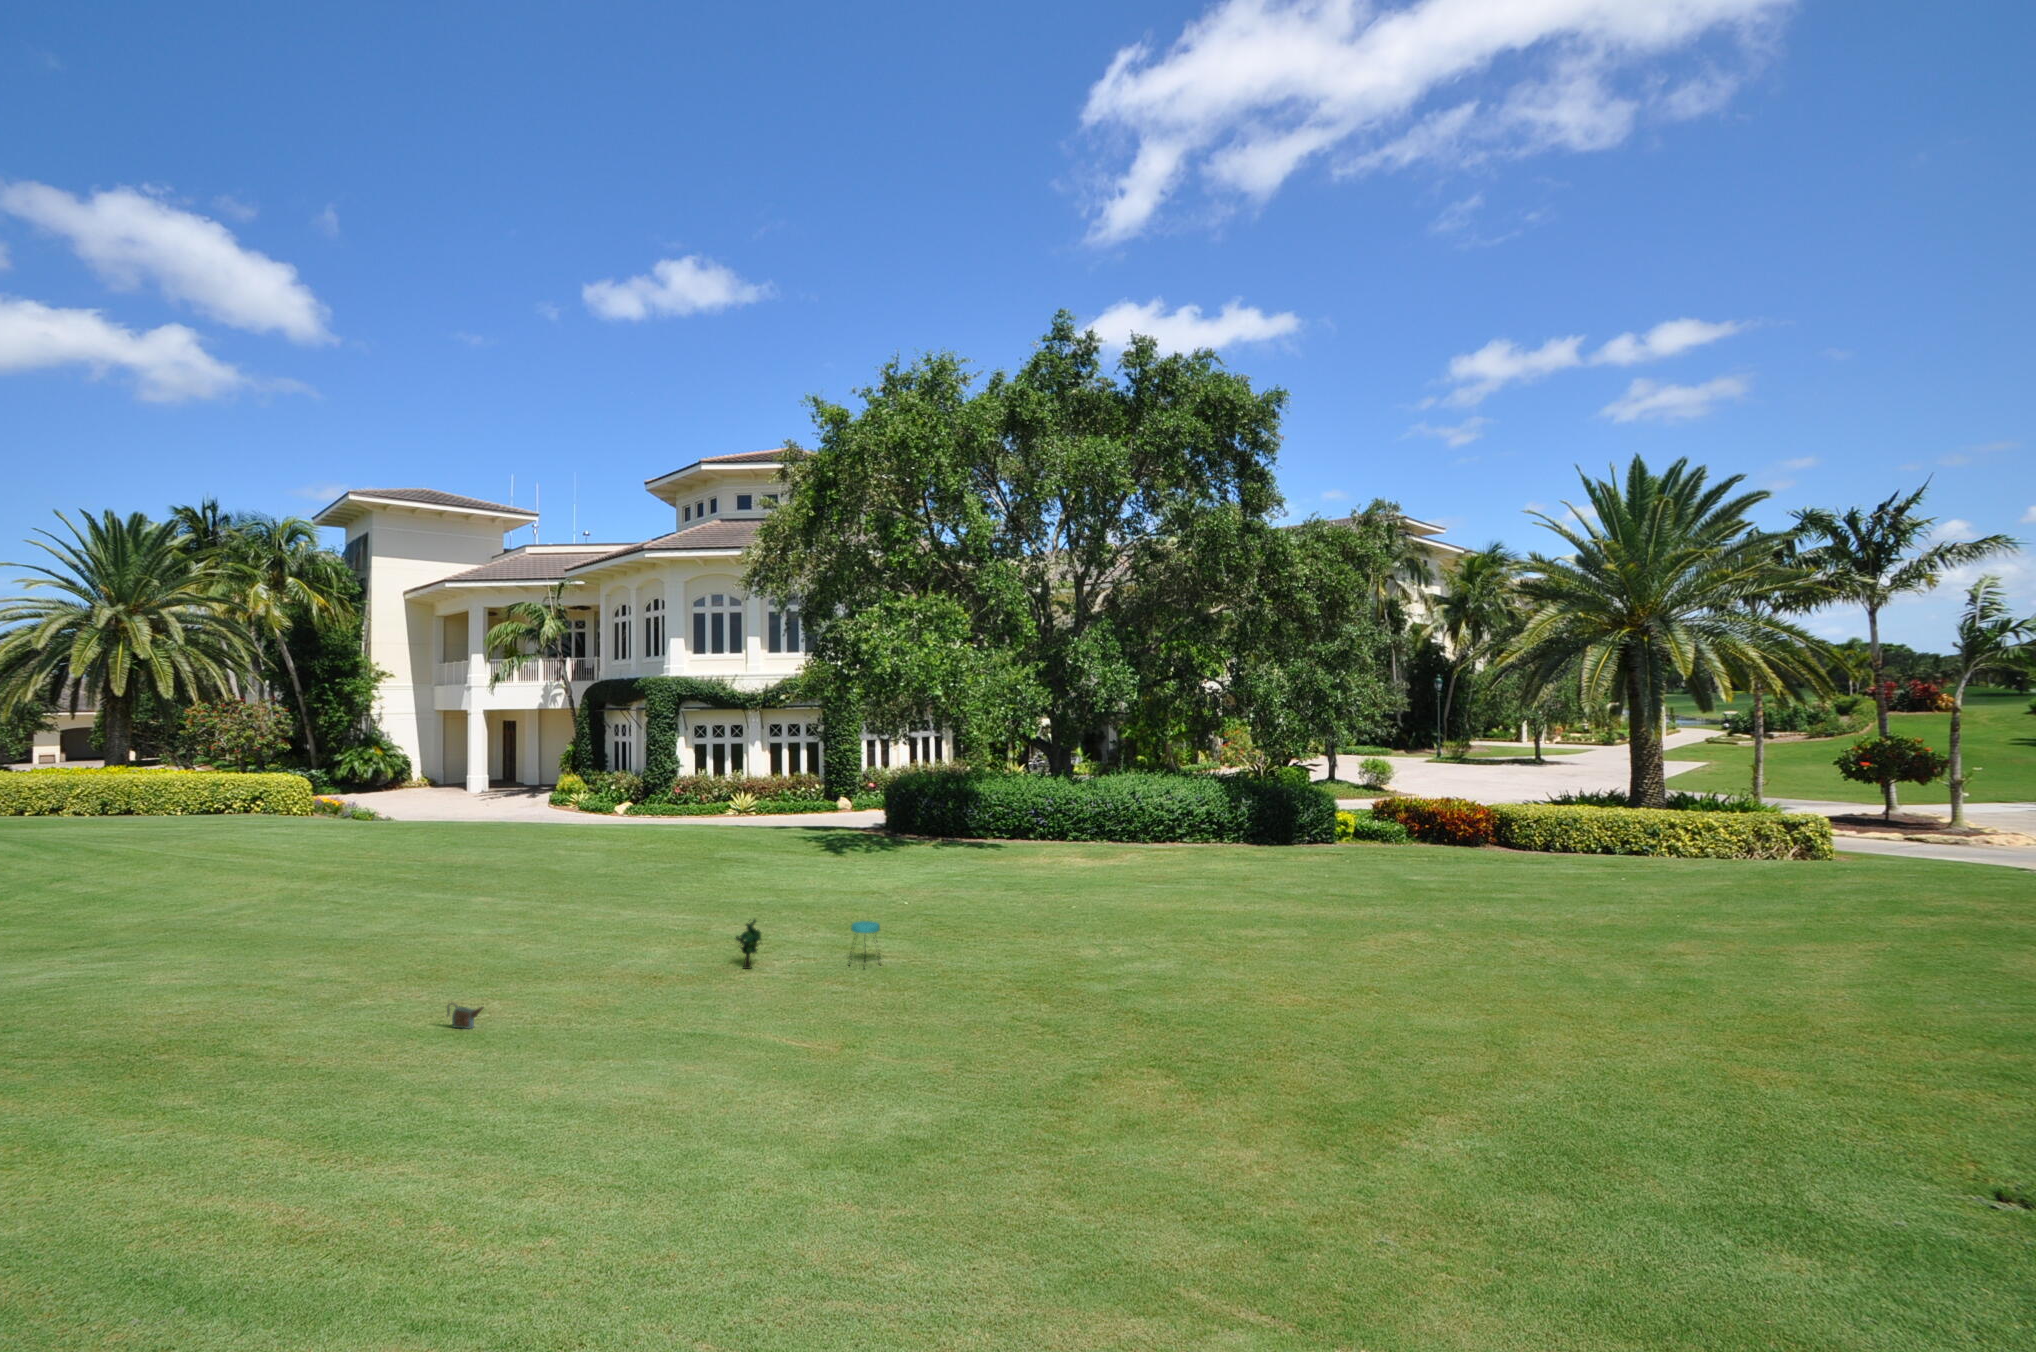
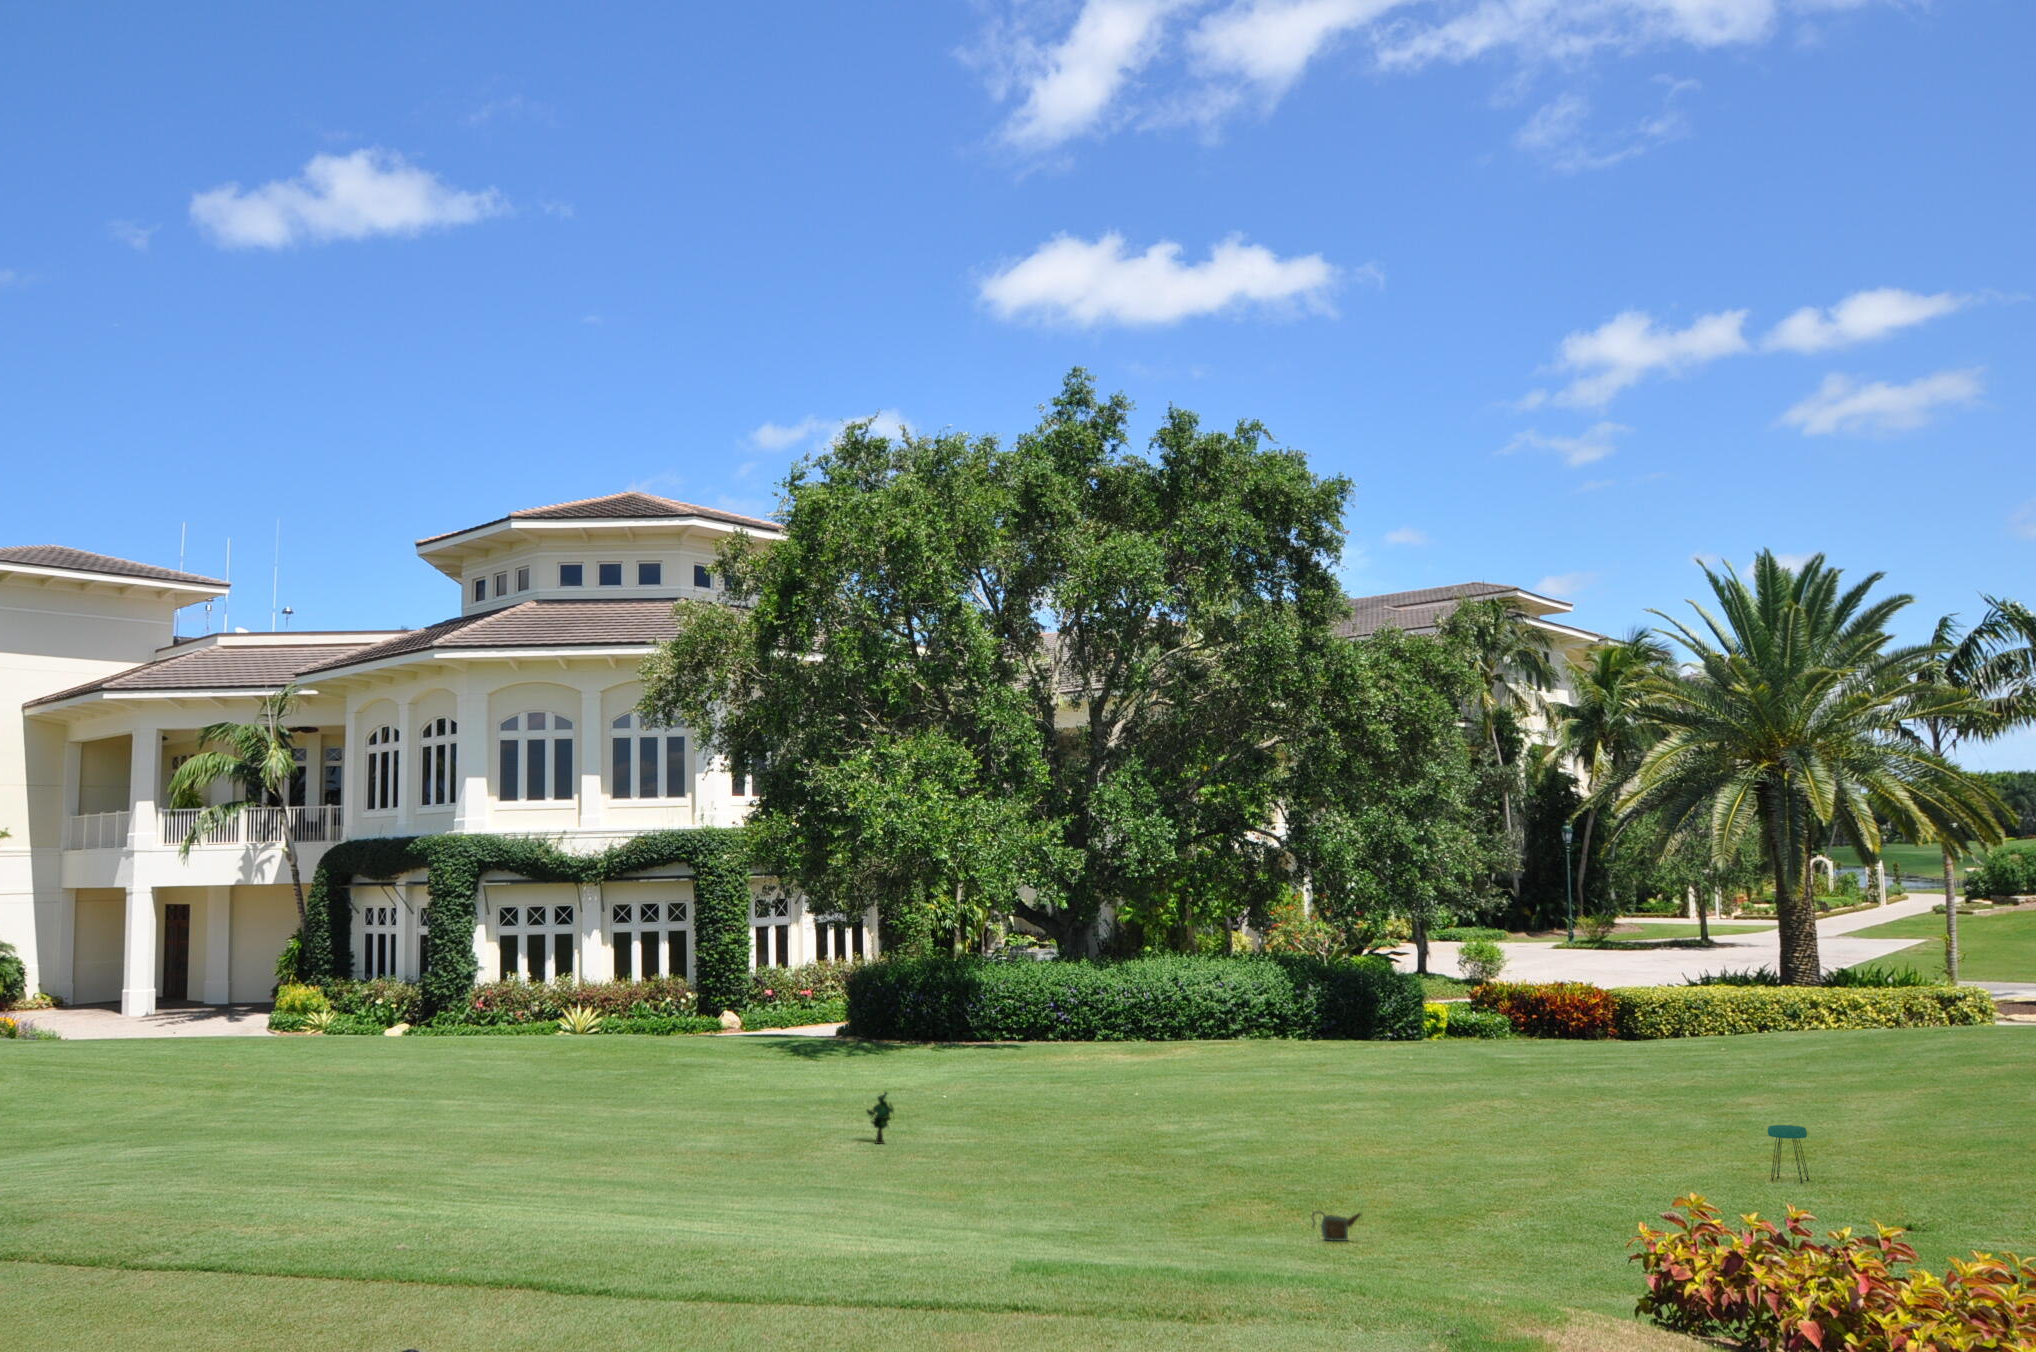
stool: present [851,921,880,933] -> present [1768,1125,1809,1183]
watering can: present [447,1003,483,1029] -> present [1312,1211,1361,1241]

